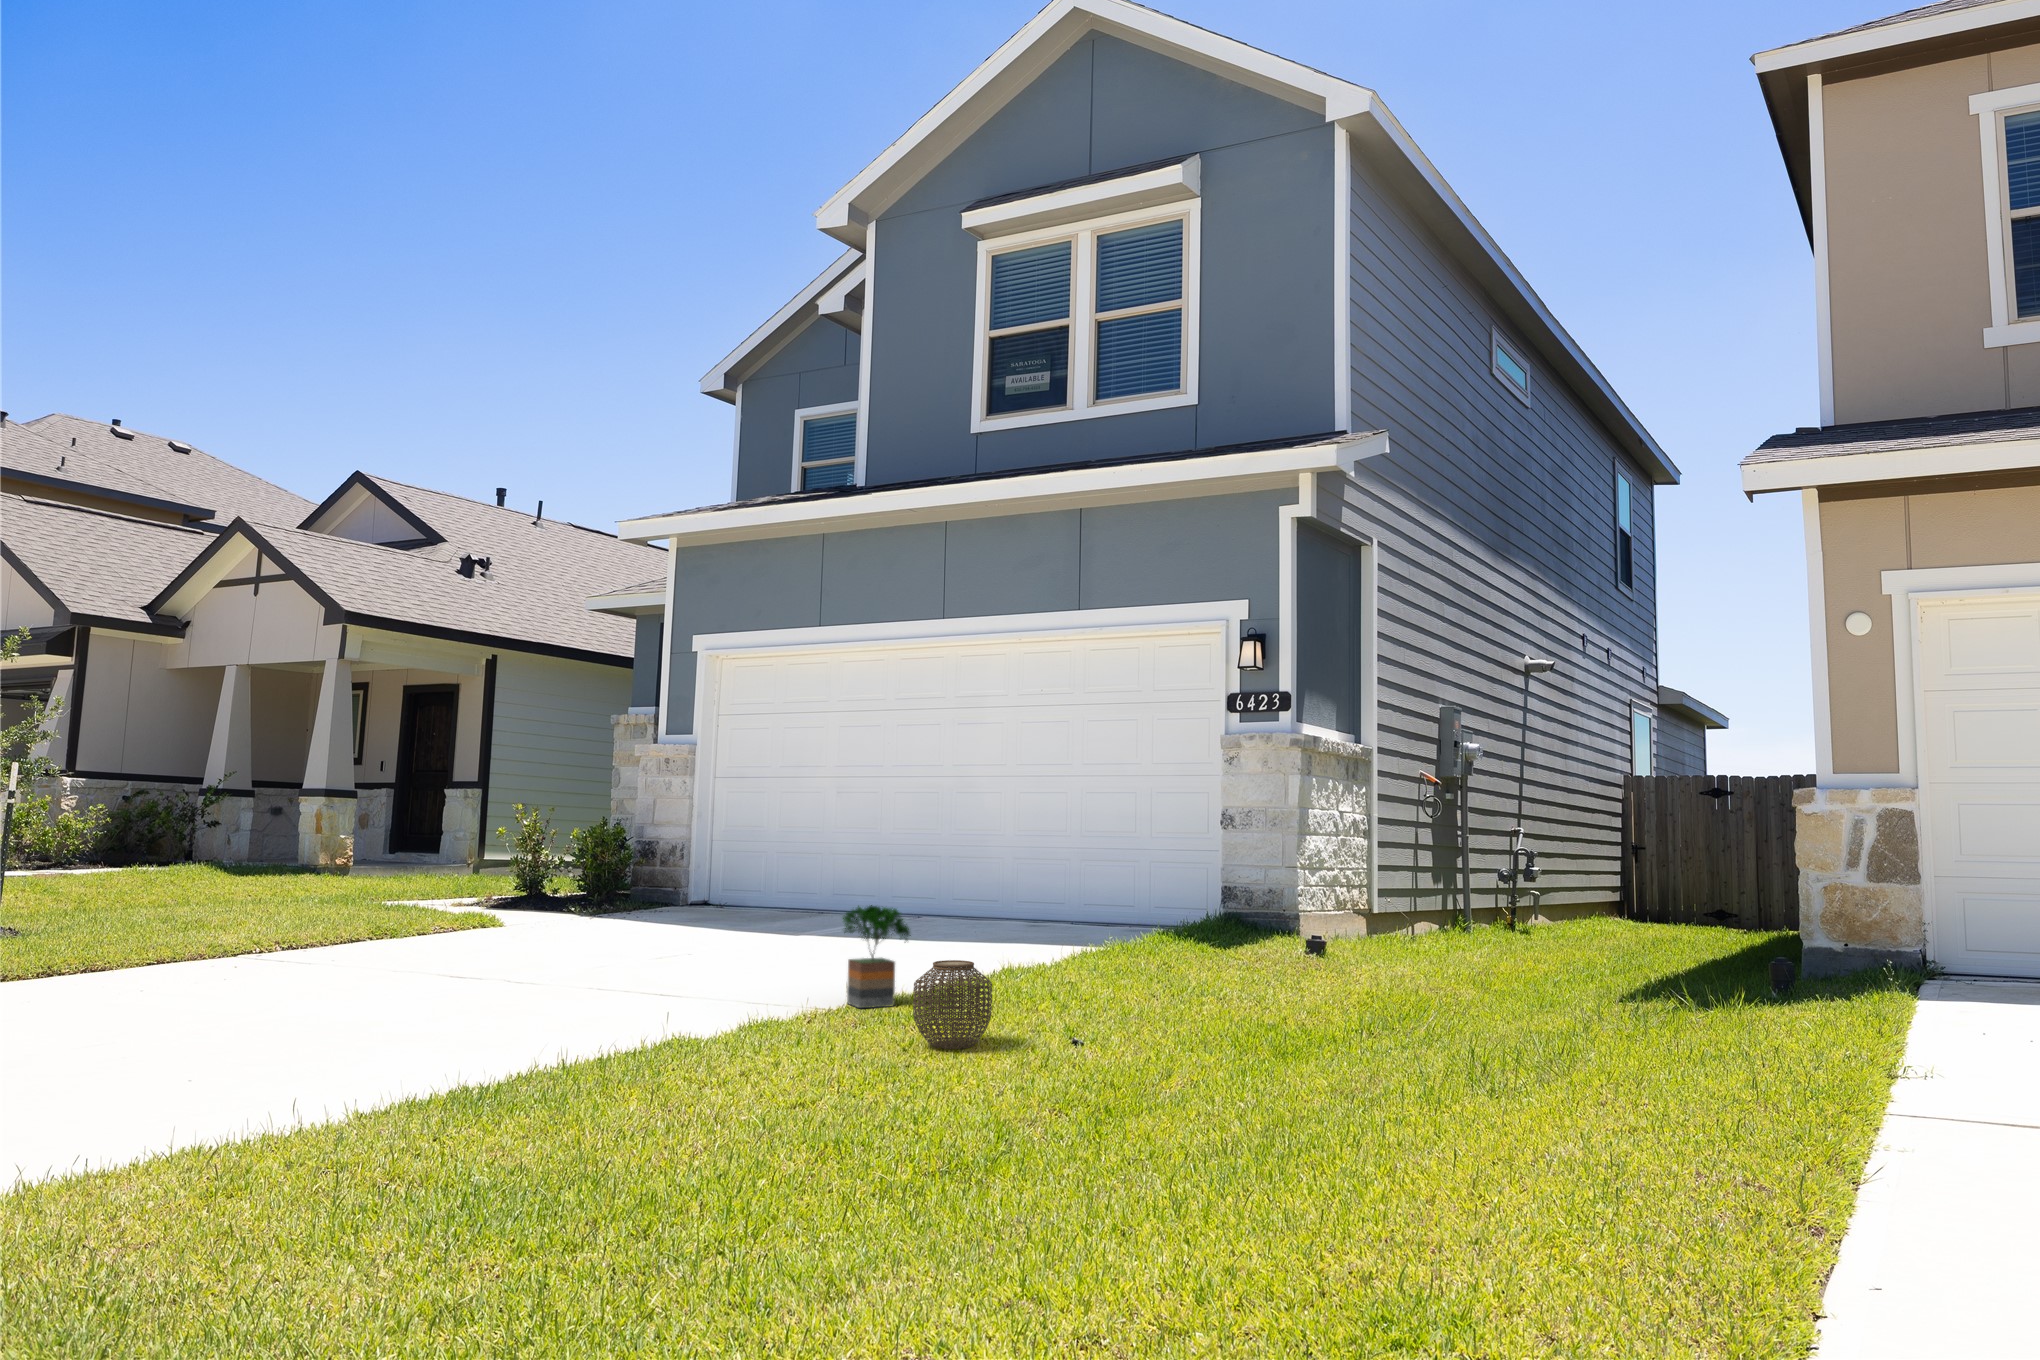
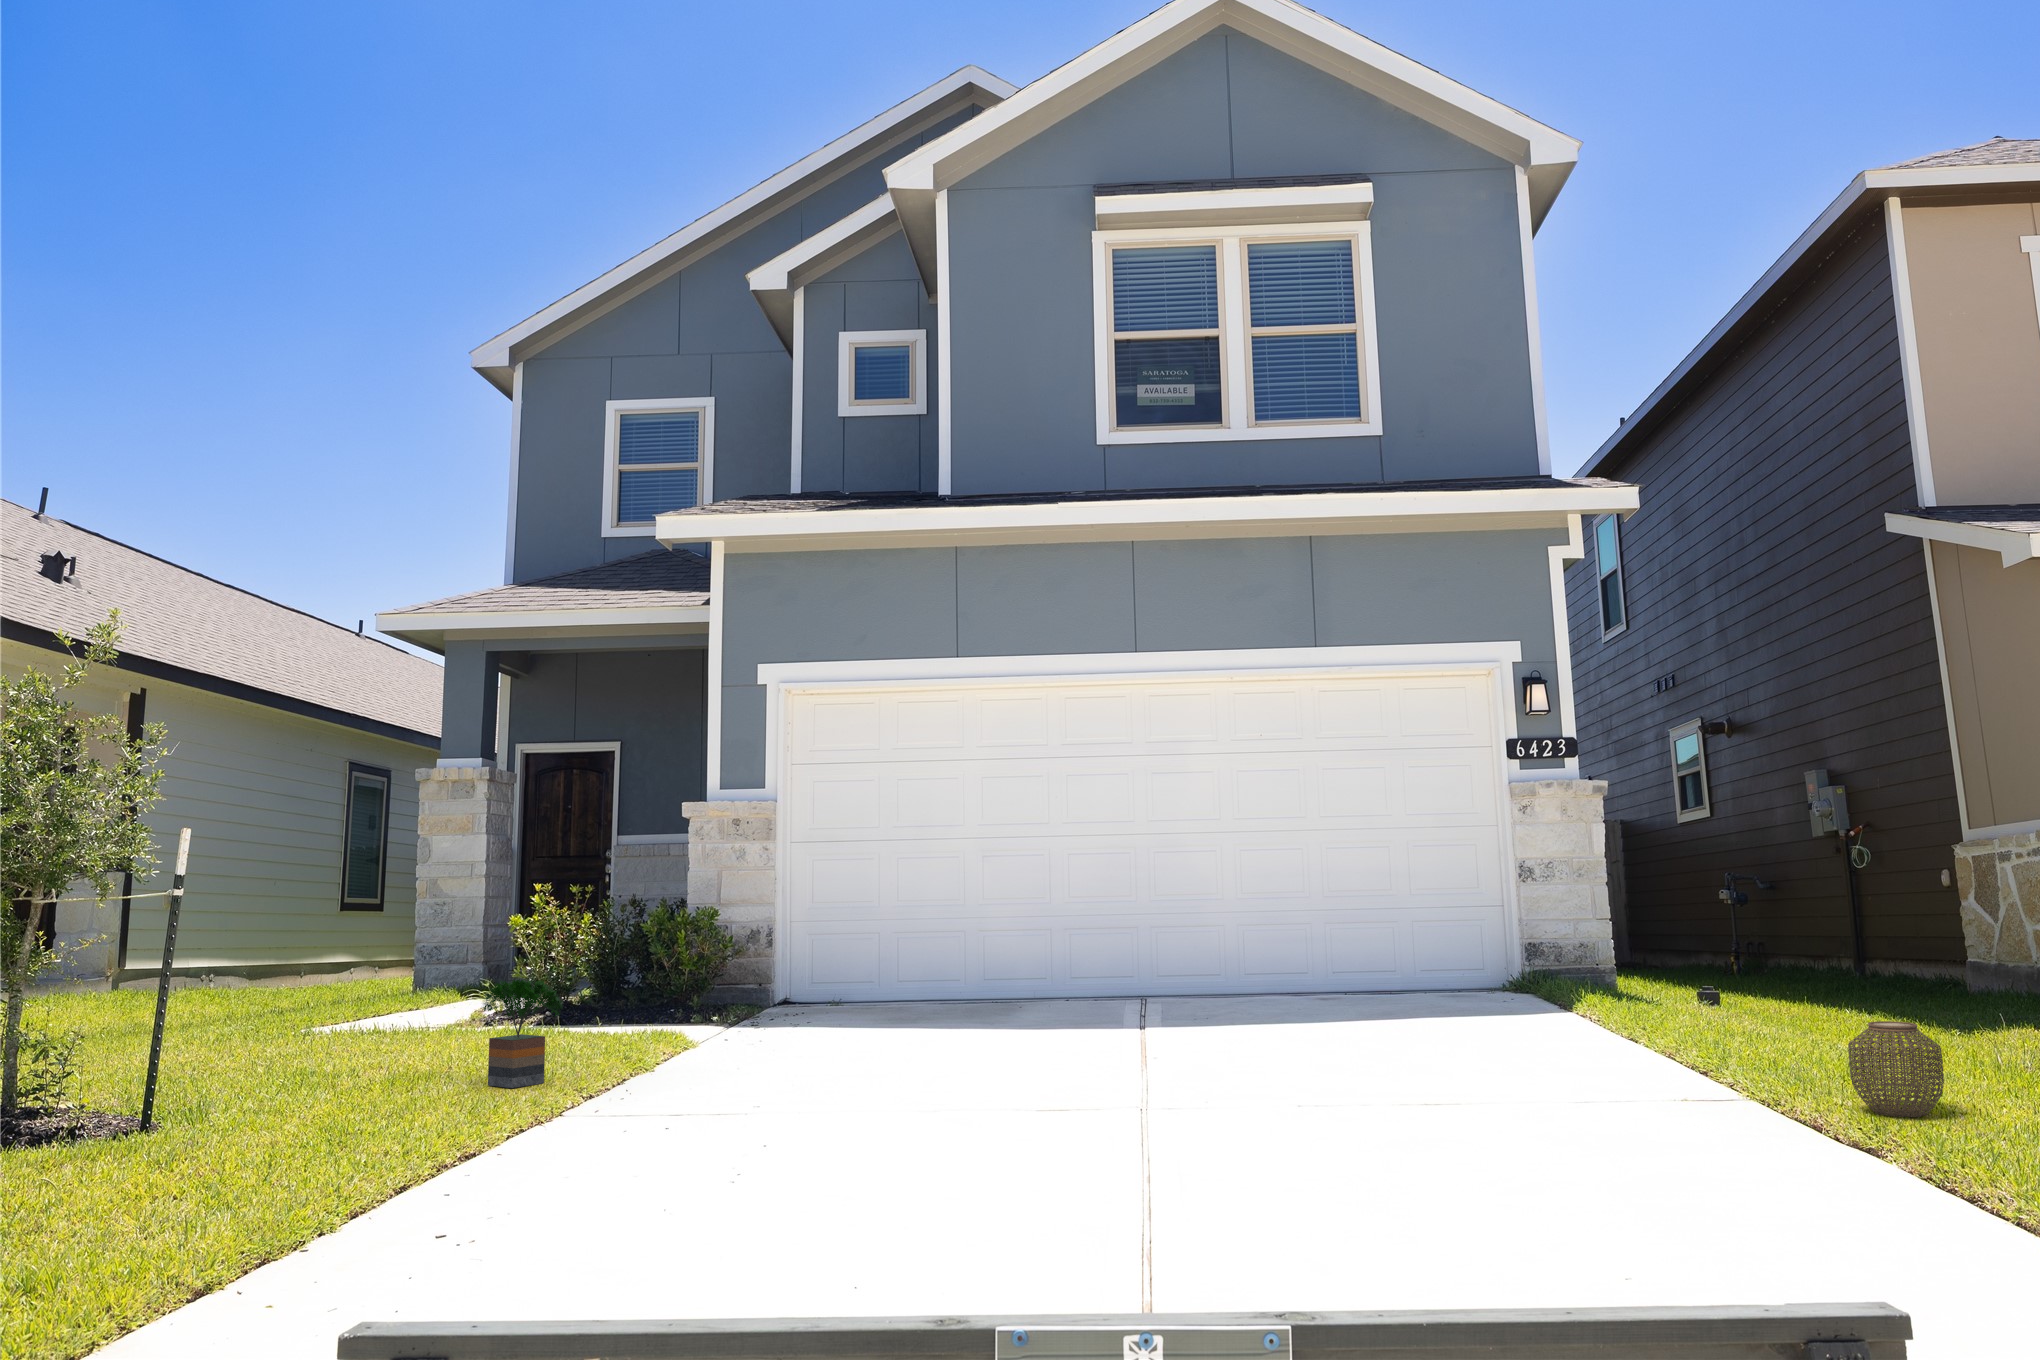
potted tree: present [843,905,911,1008] -> present [483,979,562,1088]

